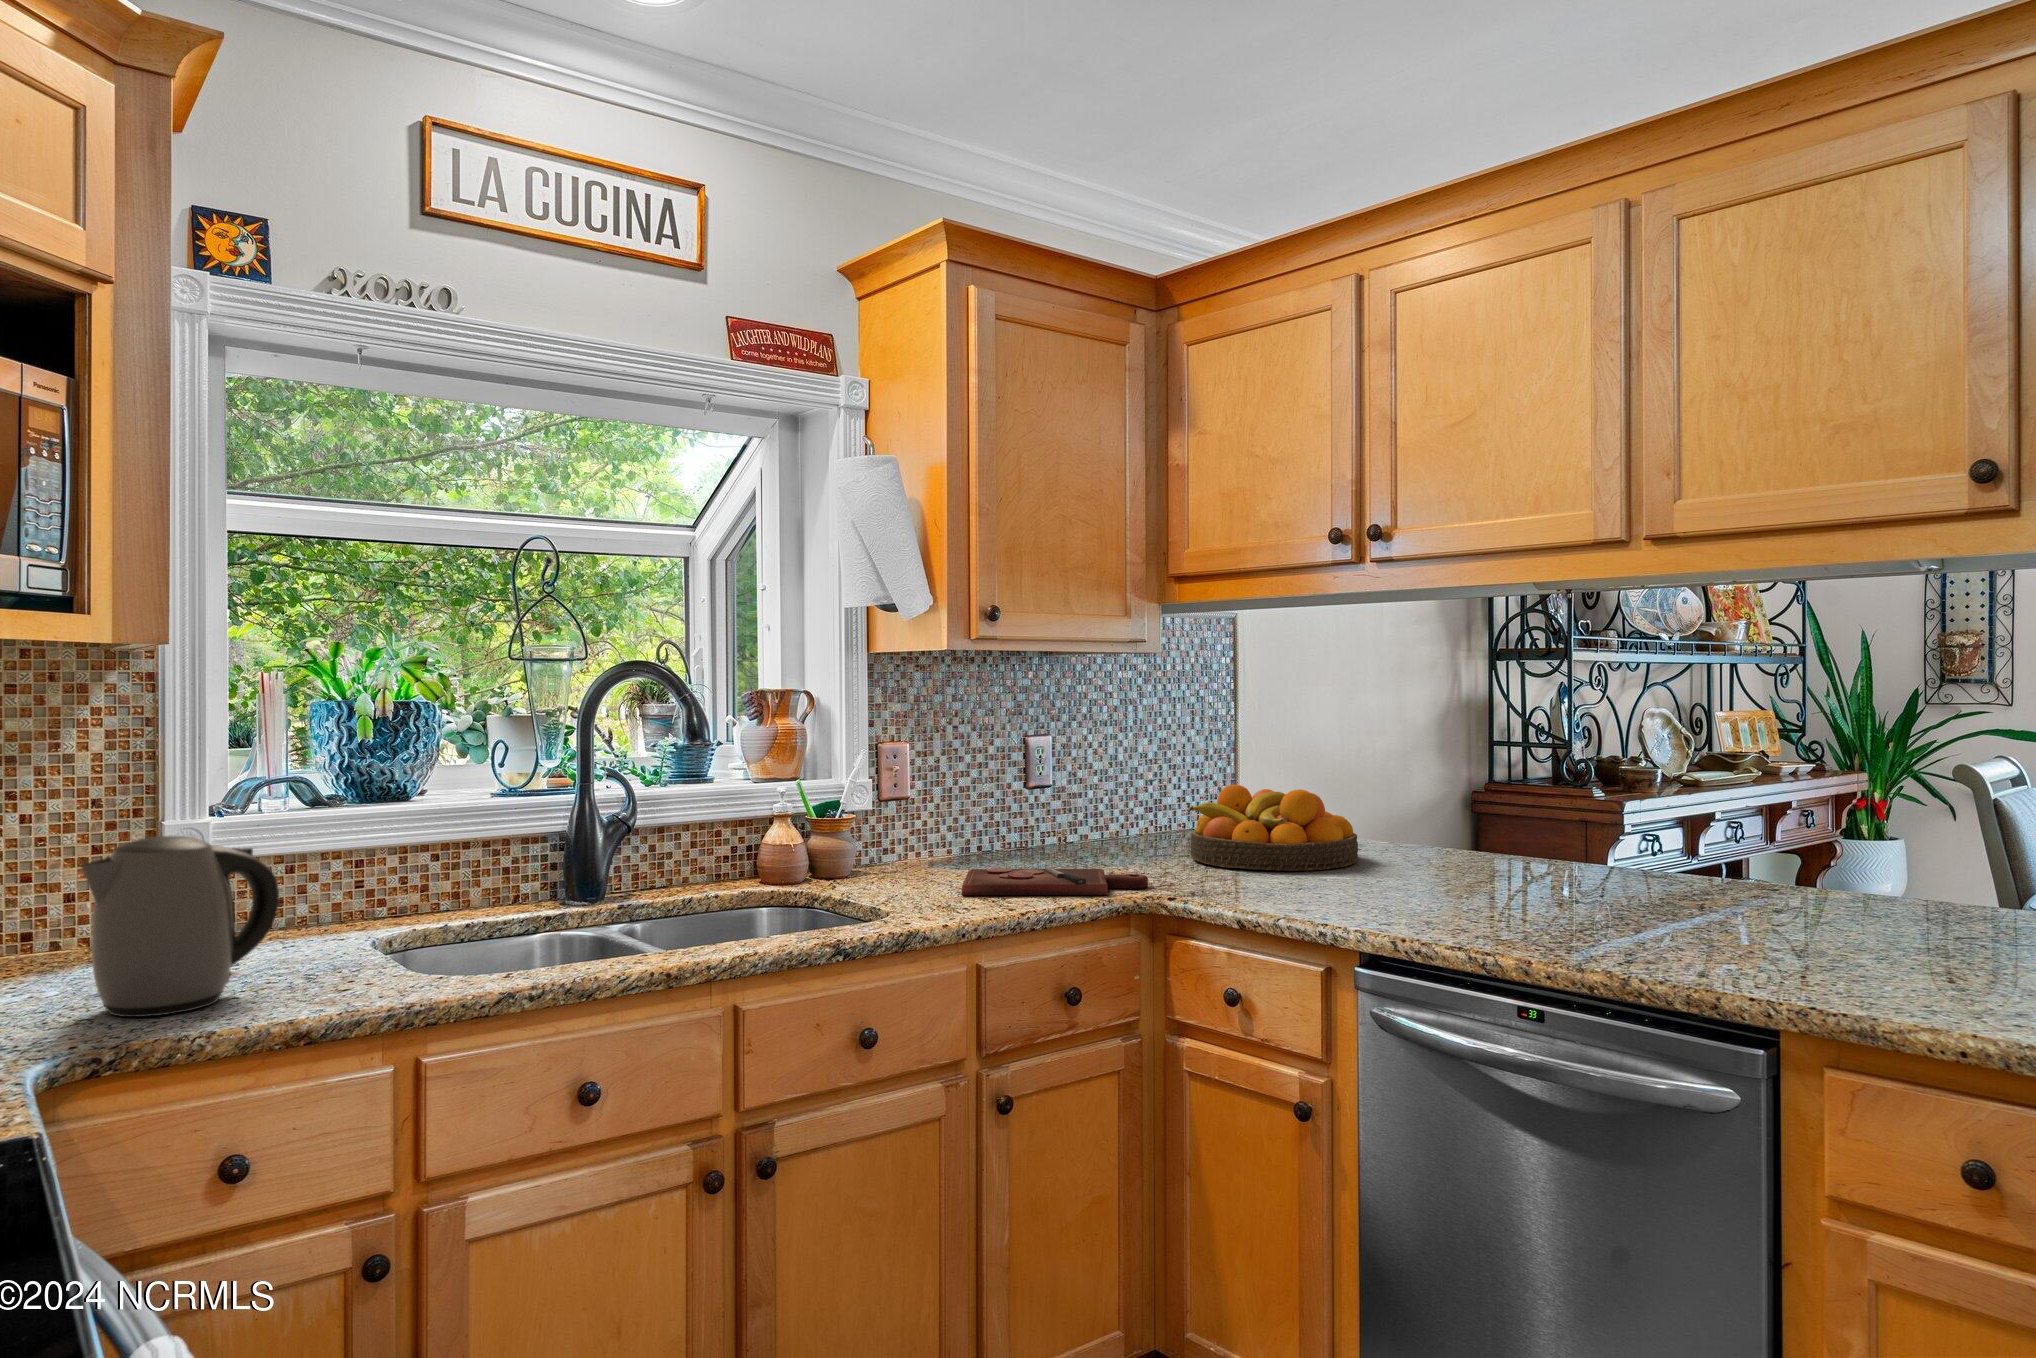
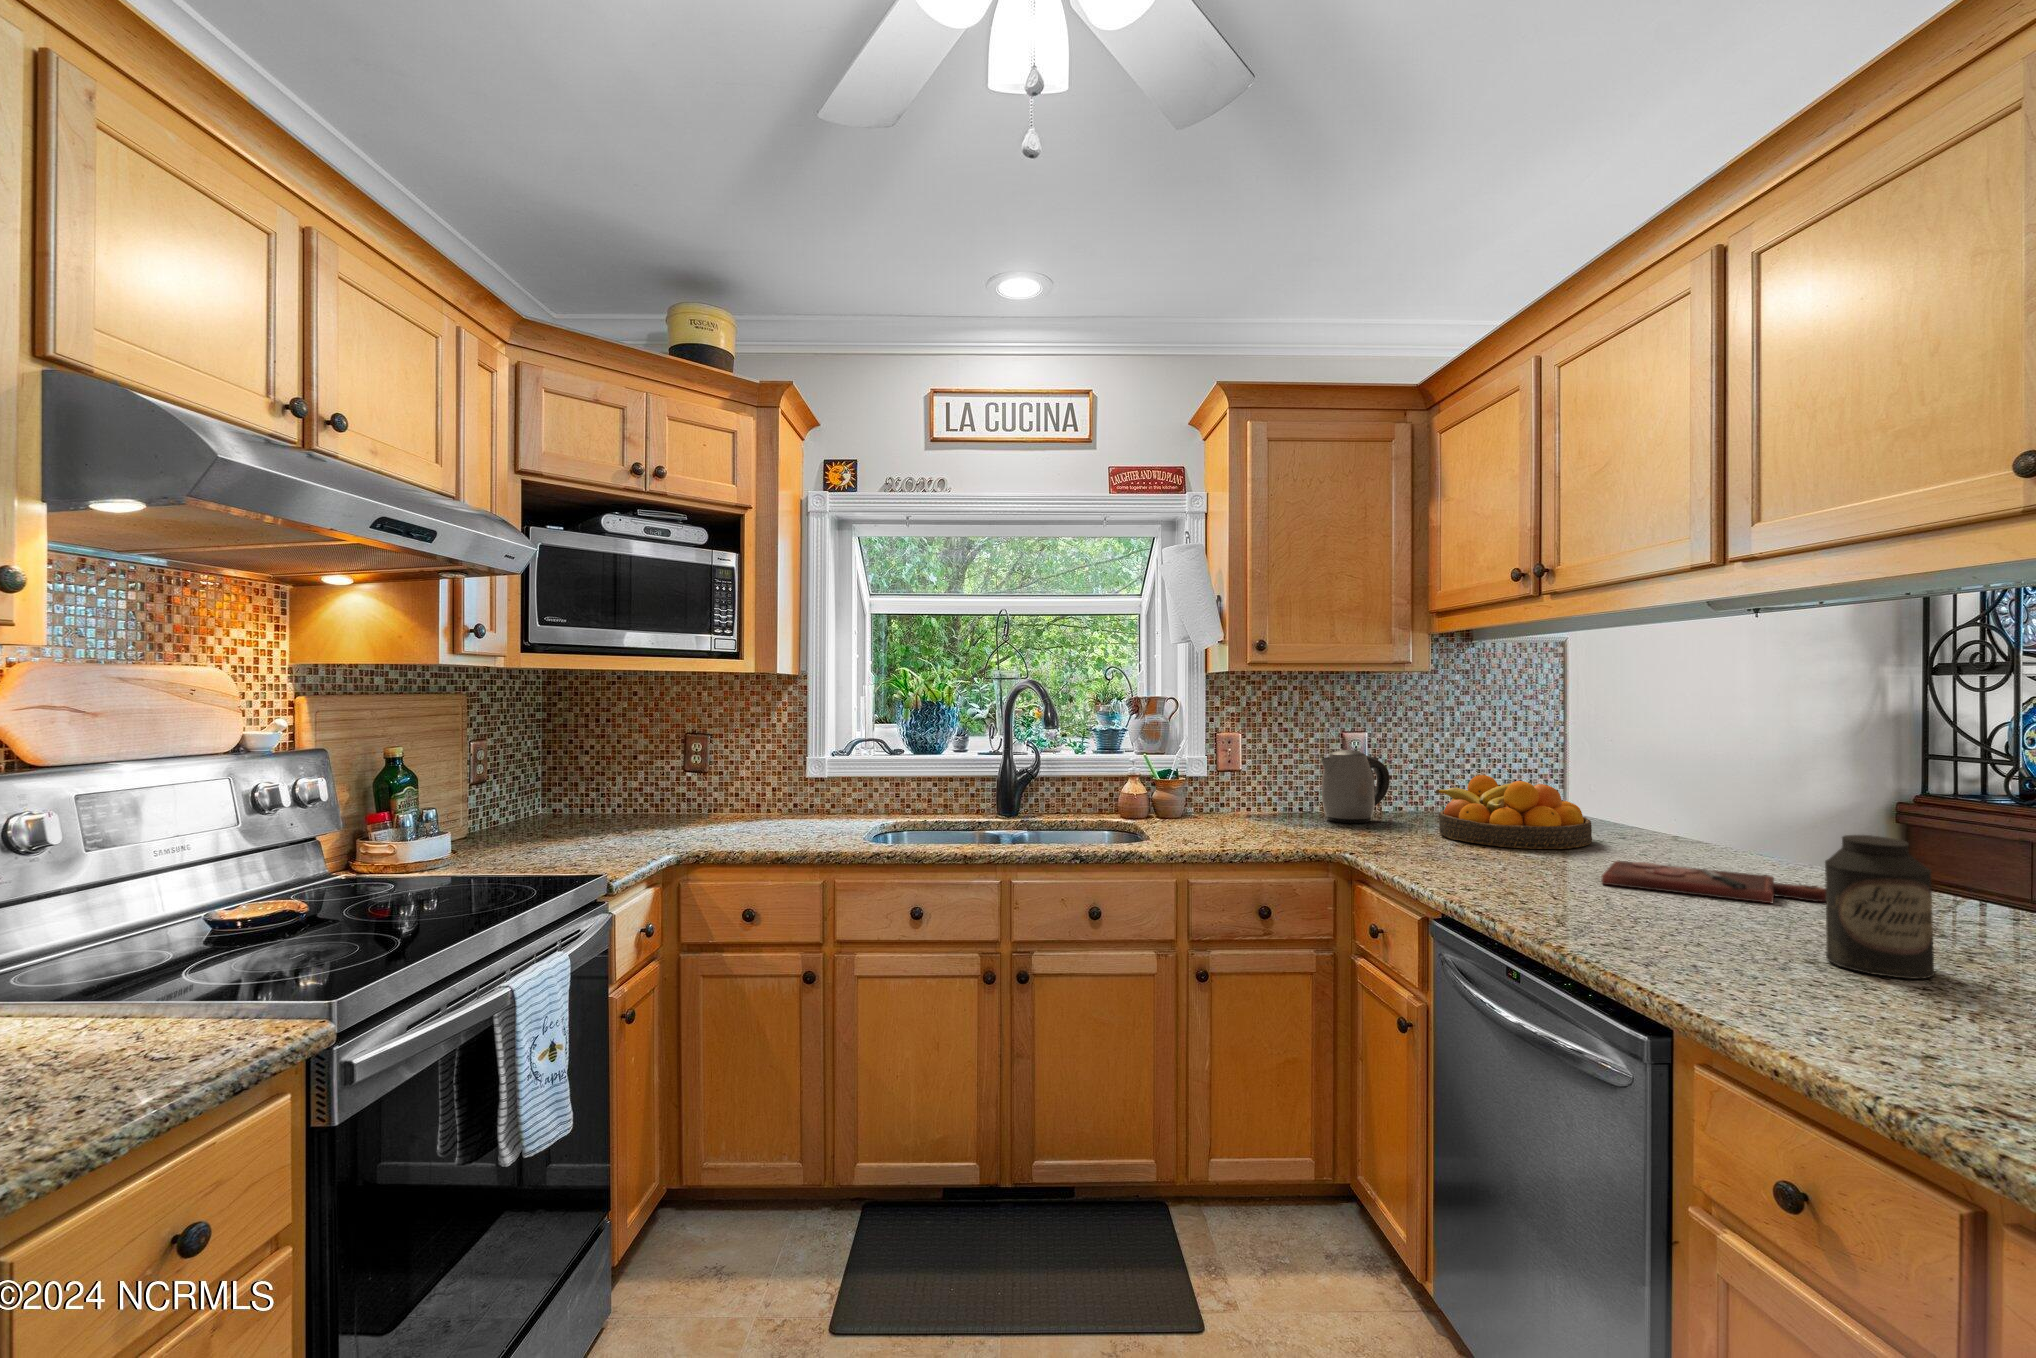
canister: none [1776,817,1867,952] -> present [1825,835,1935,979]
kettle: present [81,836,279,1017] -> present [1321,750,1390,823]
cutting board: present [962,868,1148,895] -> present [1602,861,1826,903]

